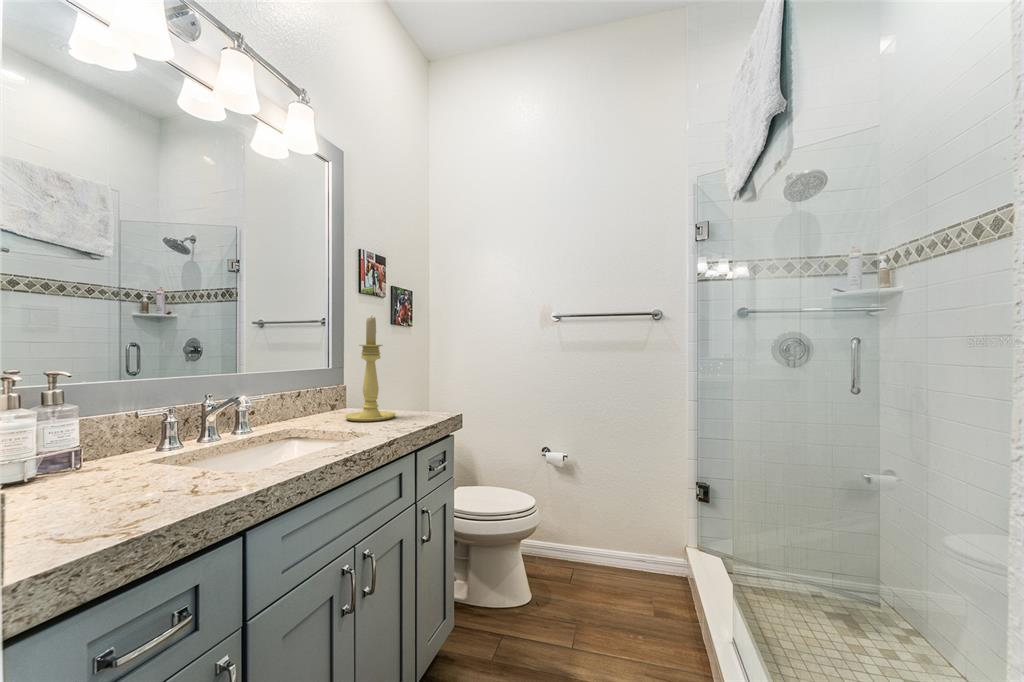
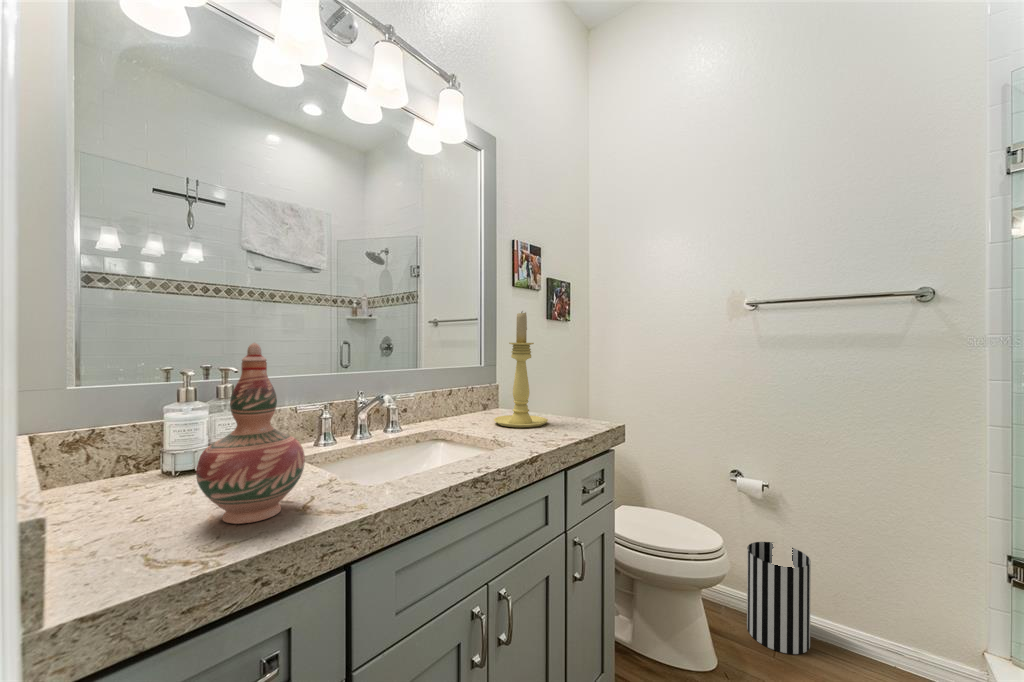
decorative vase: none [84,344,194,509] -> present [196,343,305,524]
wastebasket: none [557,503,600,585] -> present [747,542,811,654]

